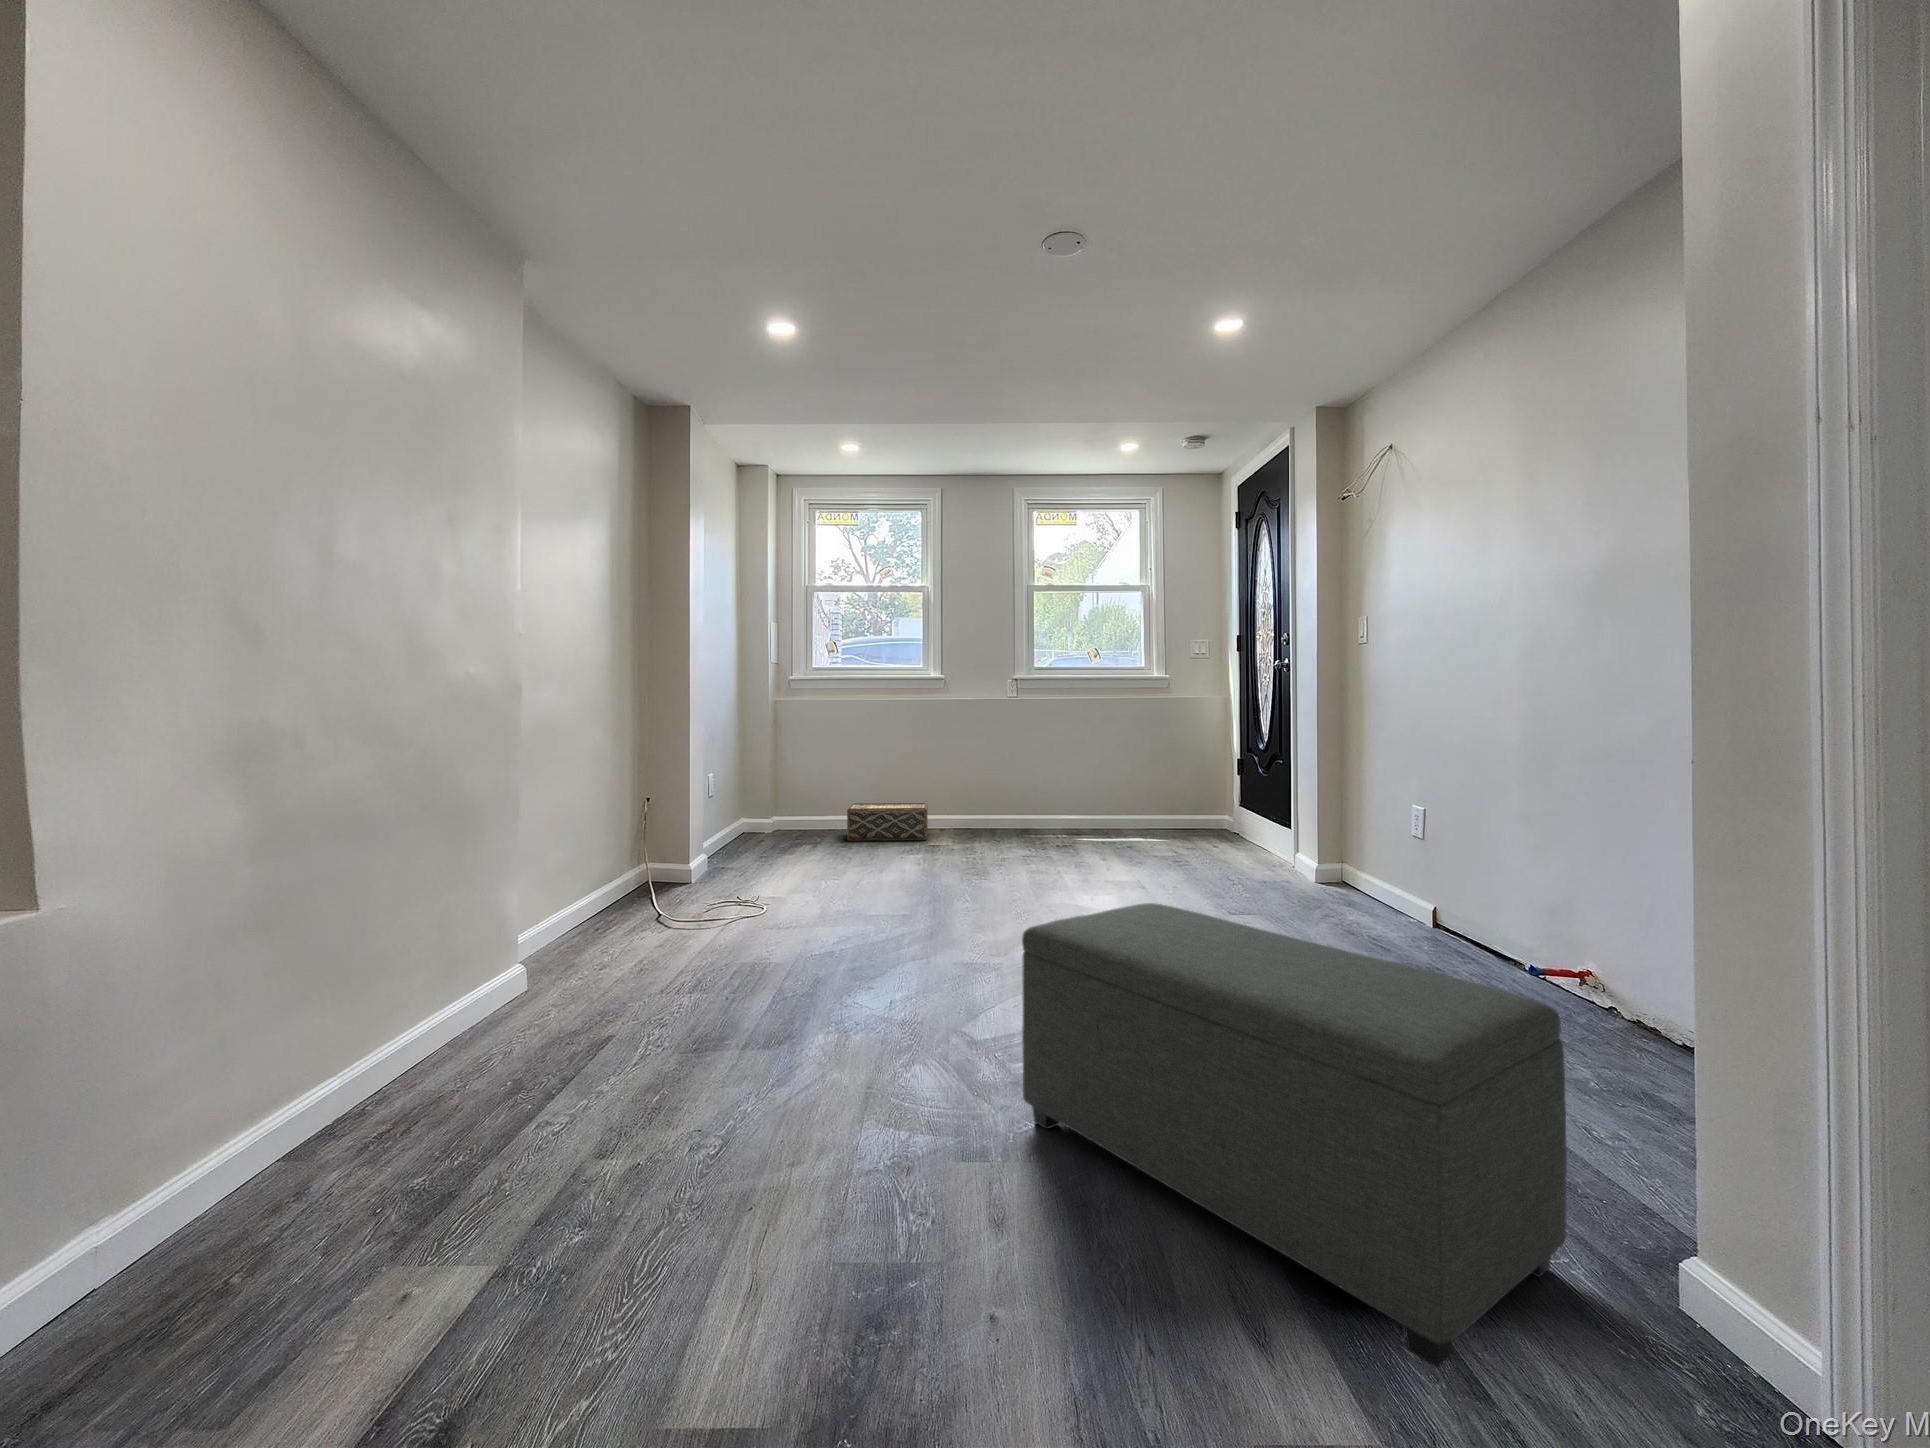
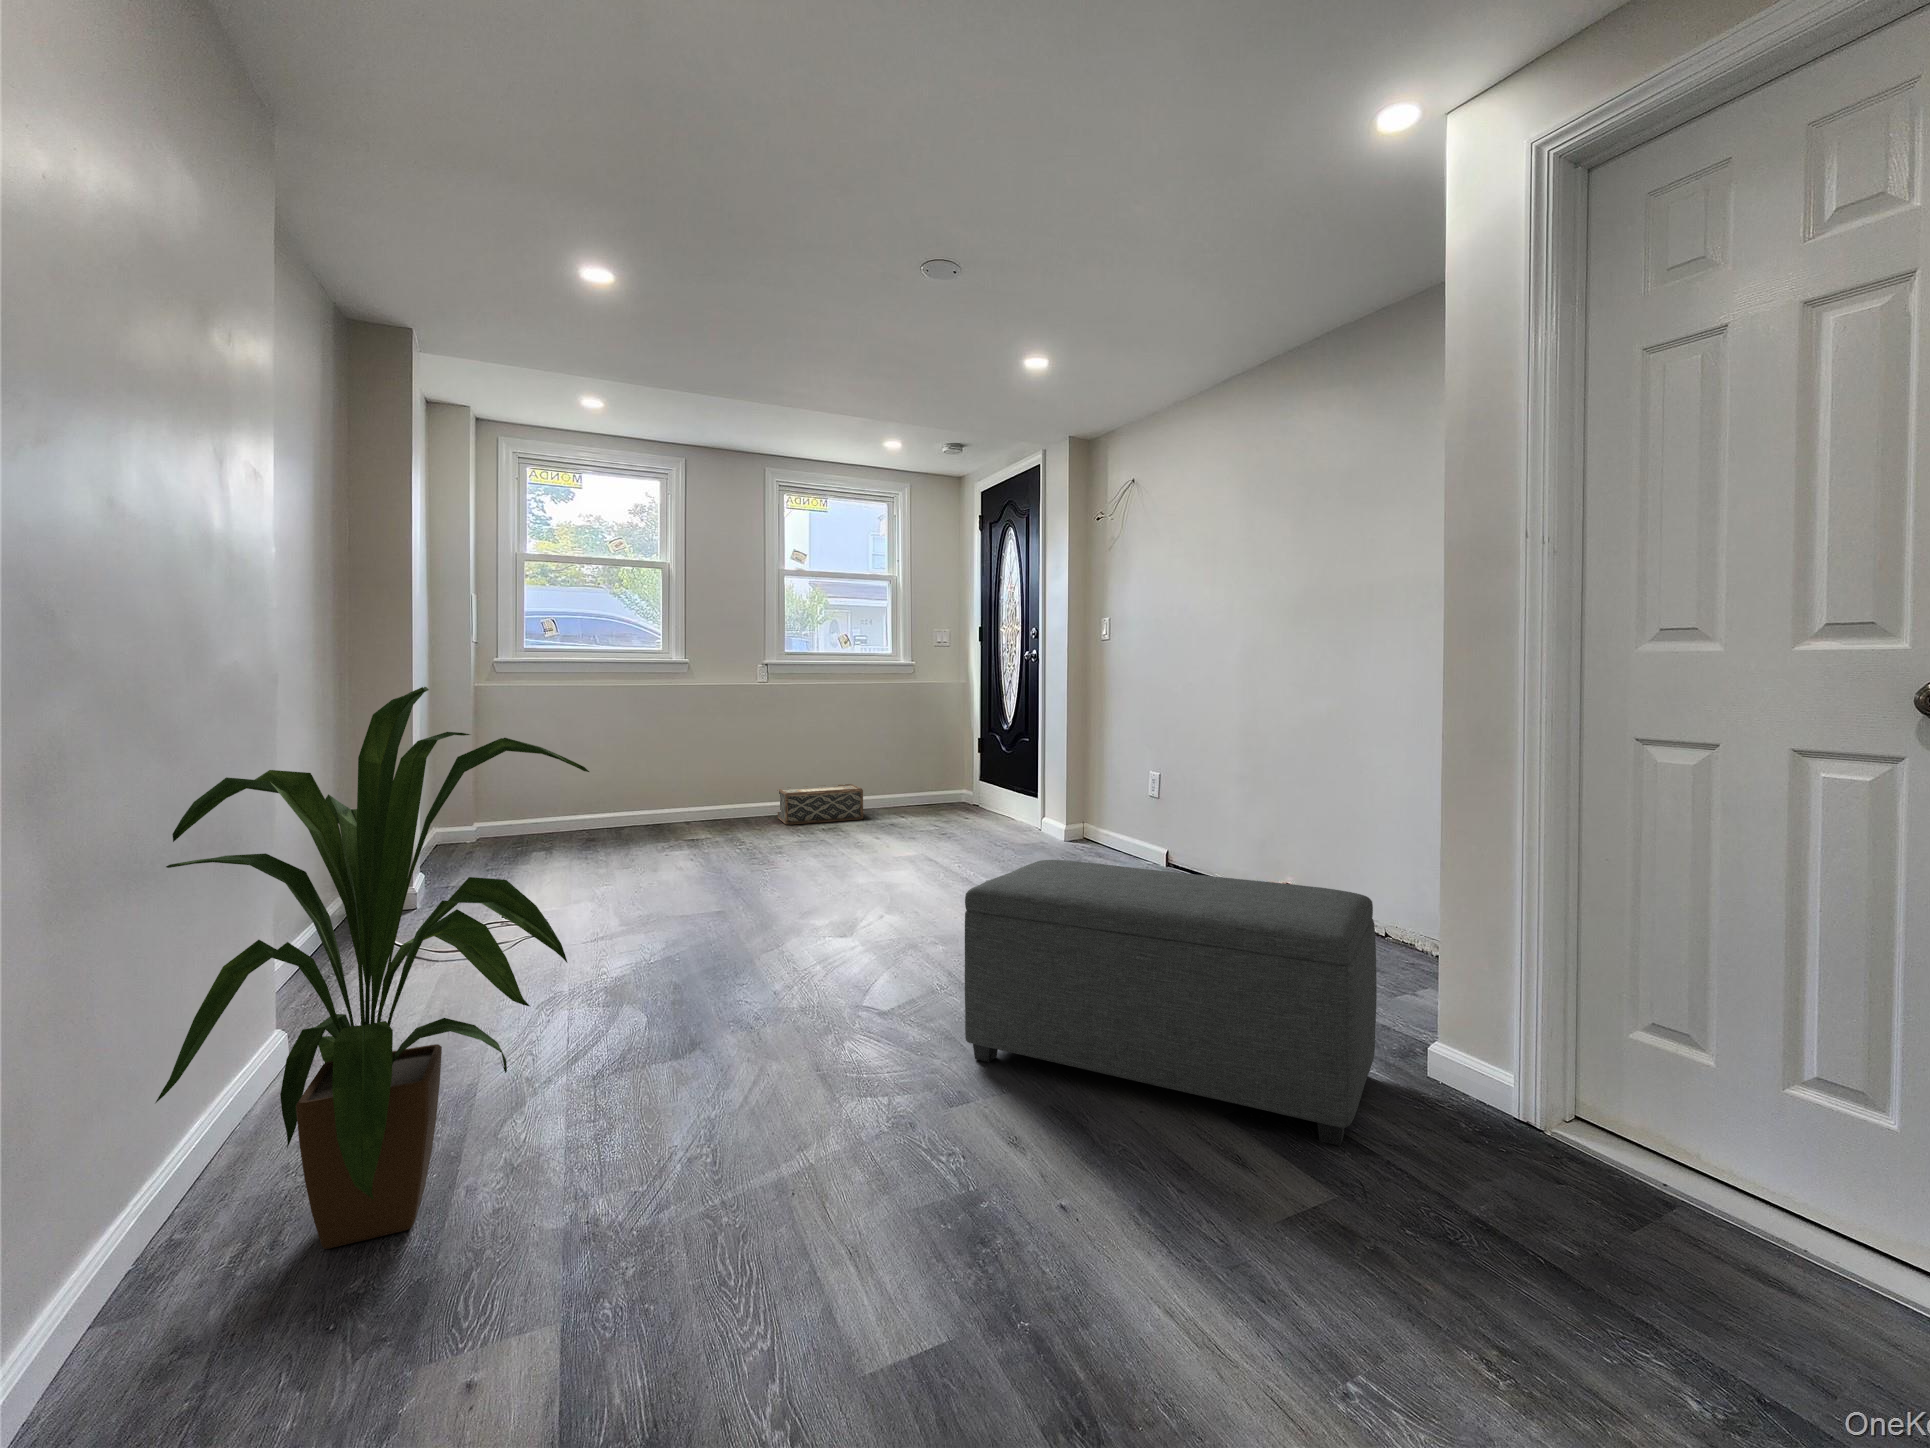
house plant: none [270,696,619,1169] -> present [156,687,589,1249]
woven basket: present [847,803,928,841] -> present [777,784,863,825]

